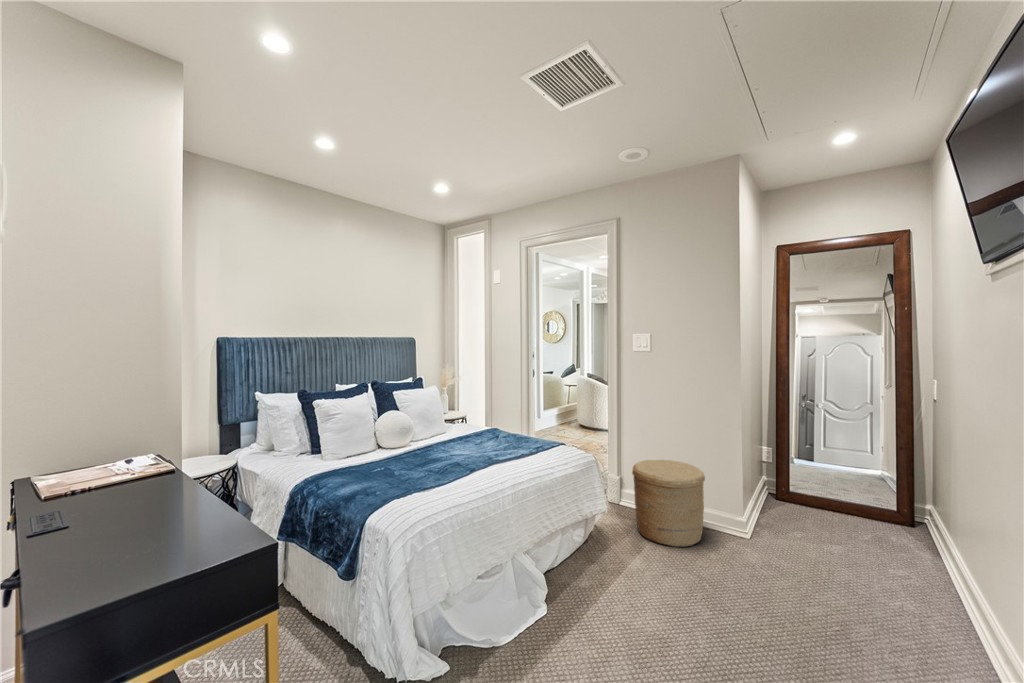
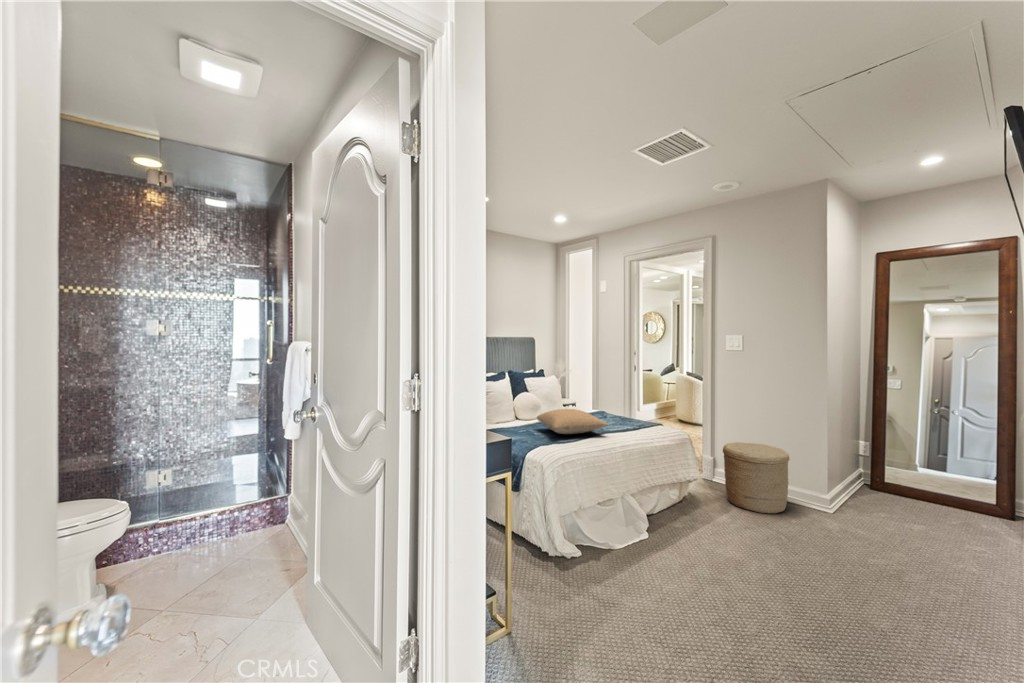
pillow: none [398,436,495,473] -> present [537,409,608,434]

